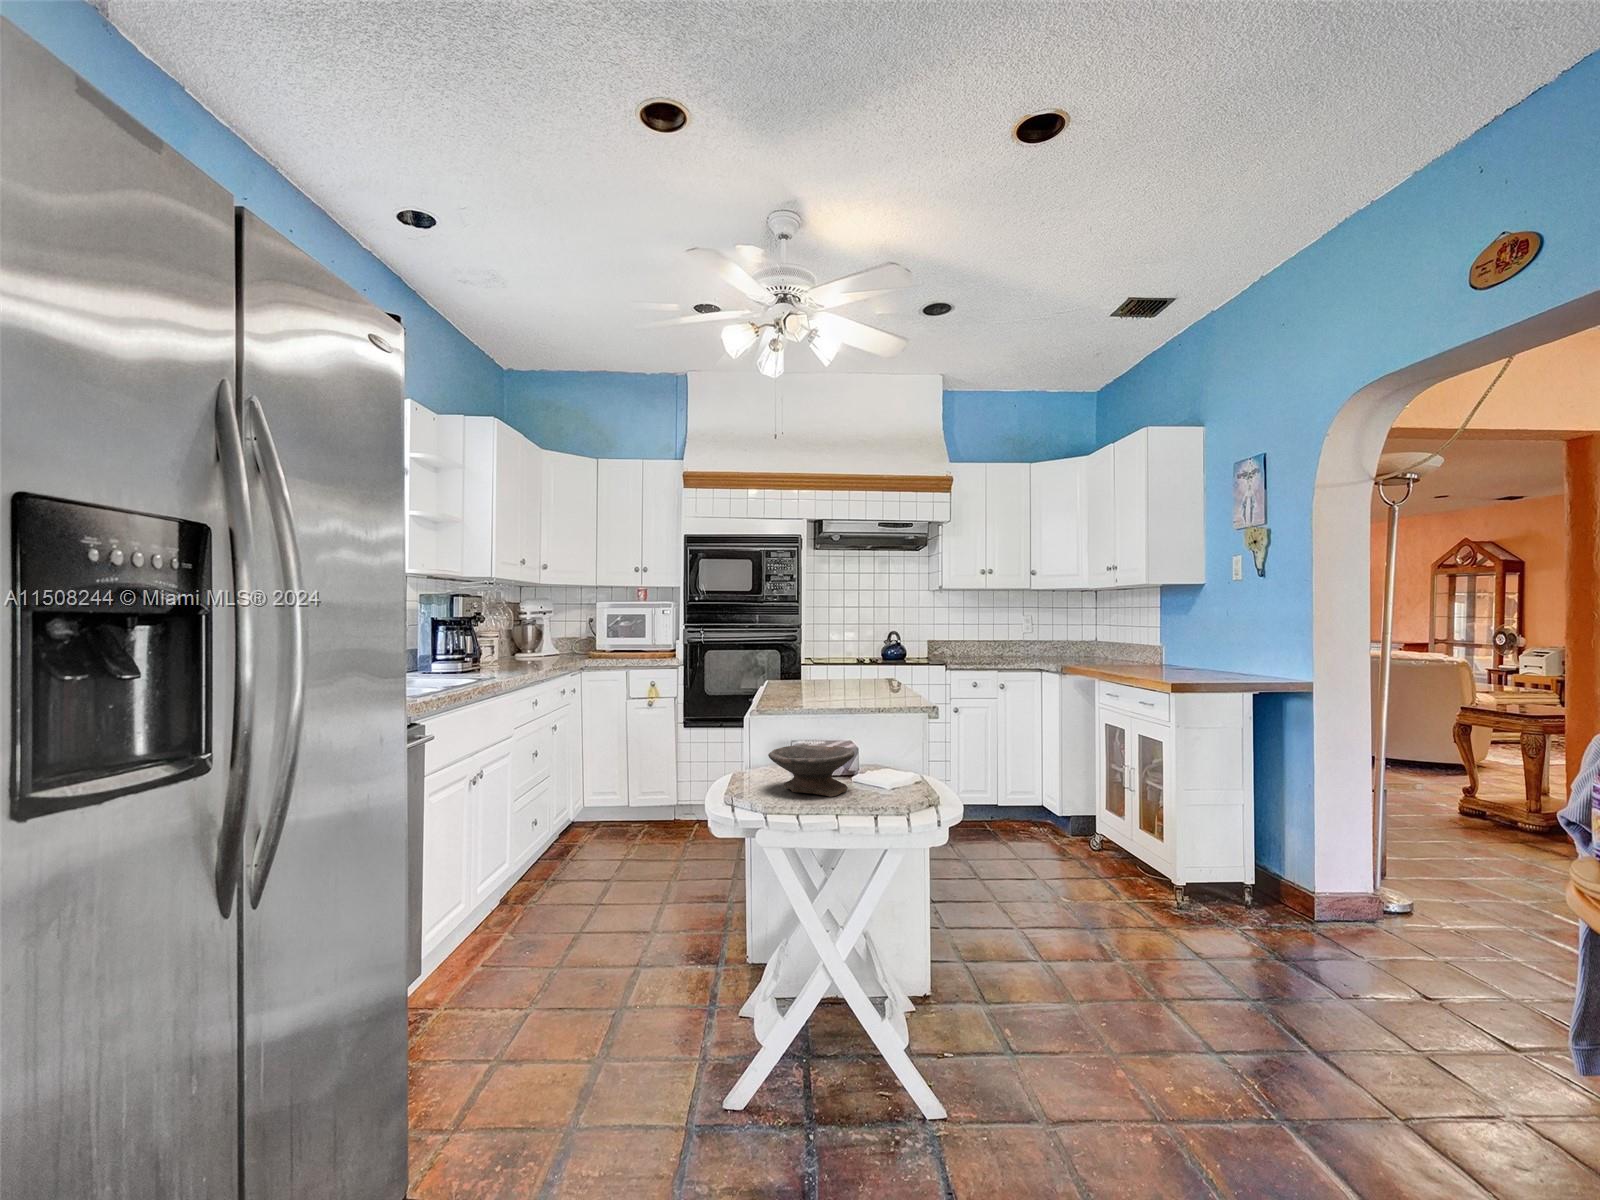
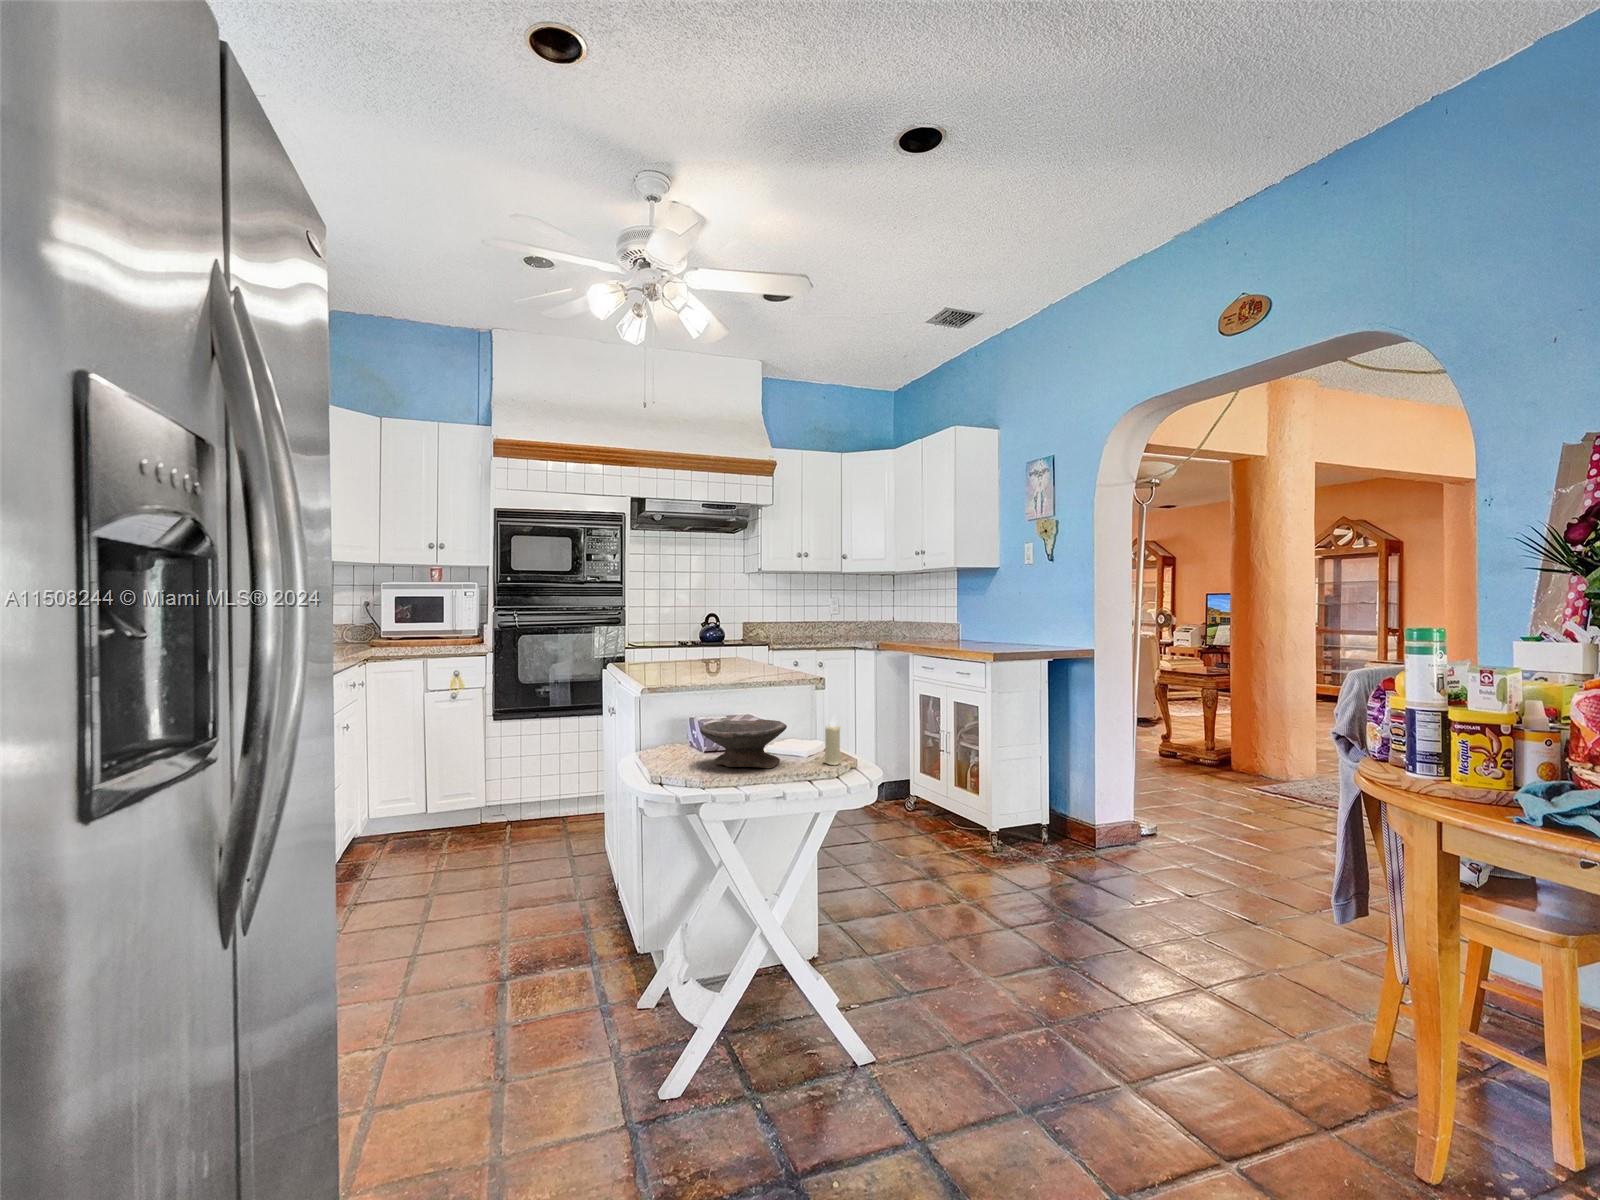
candle: none [890,747,907,799] -> present [824,718,840,765]

